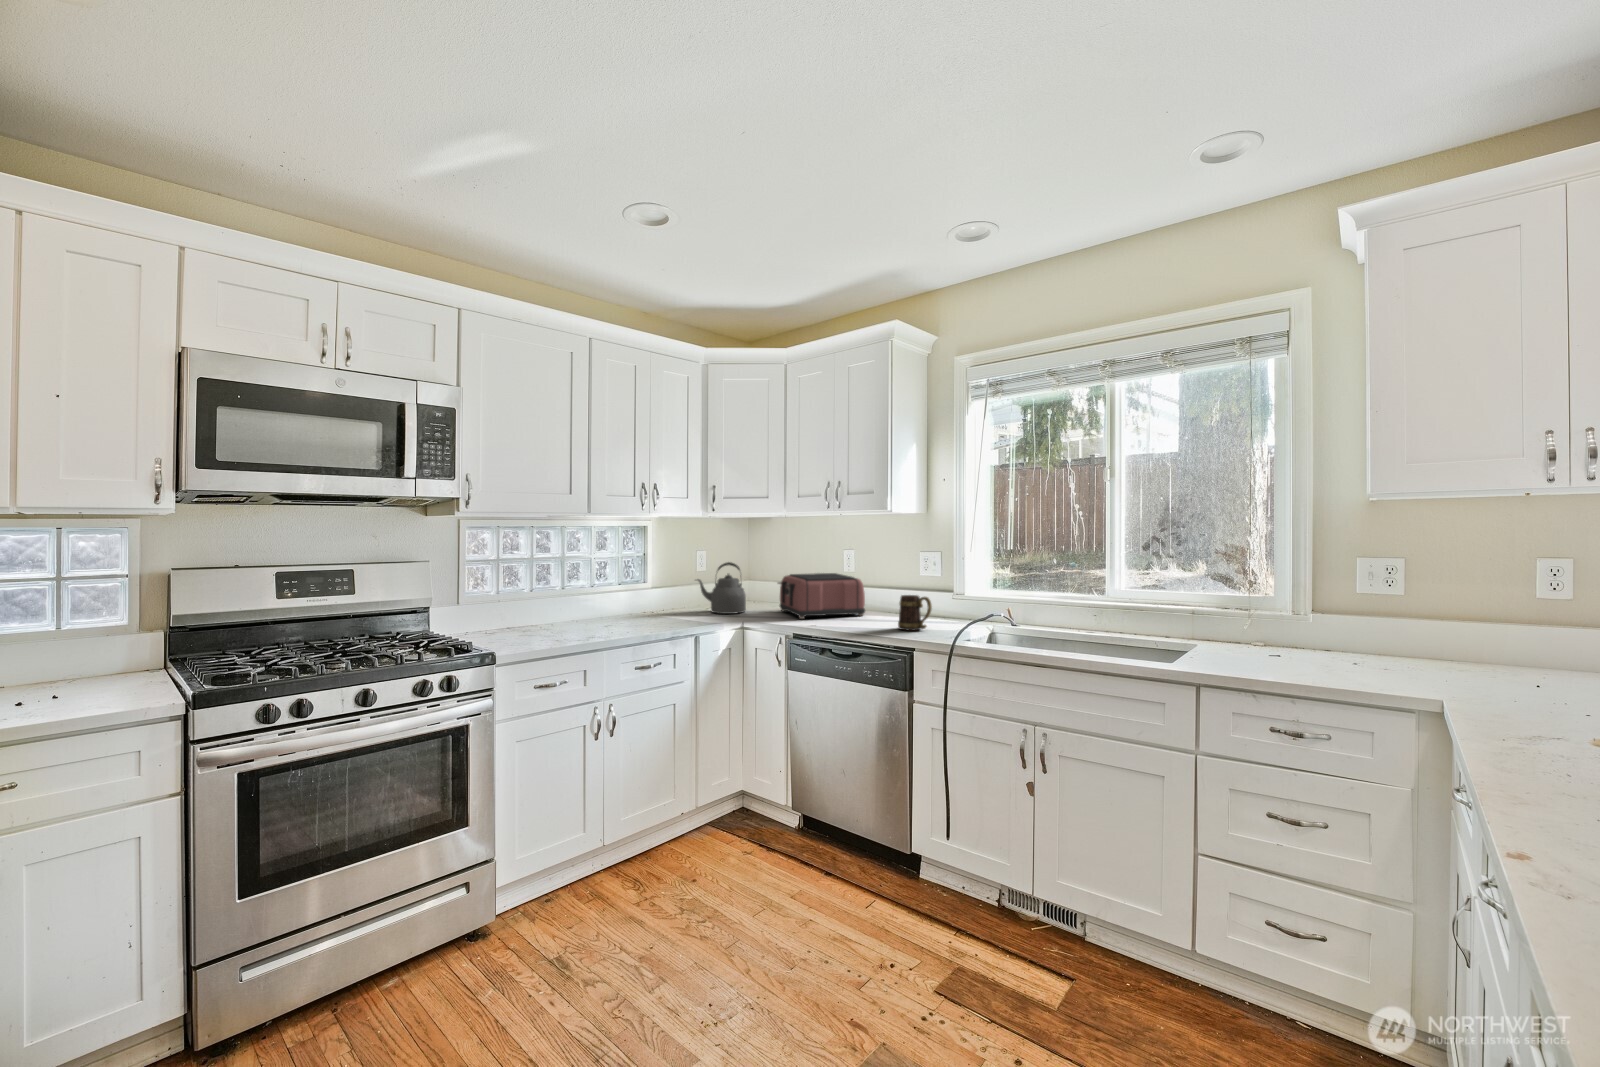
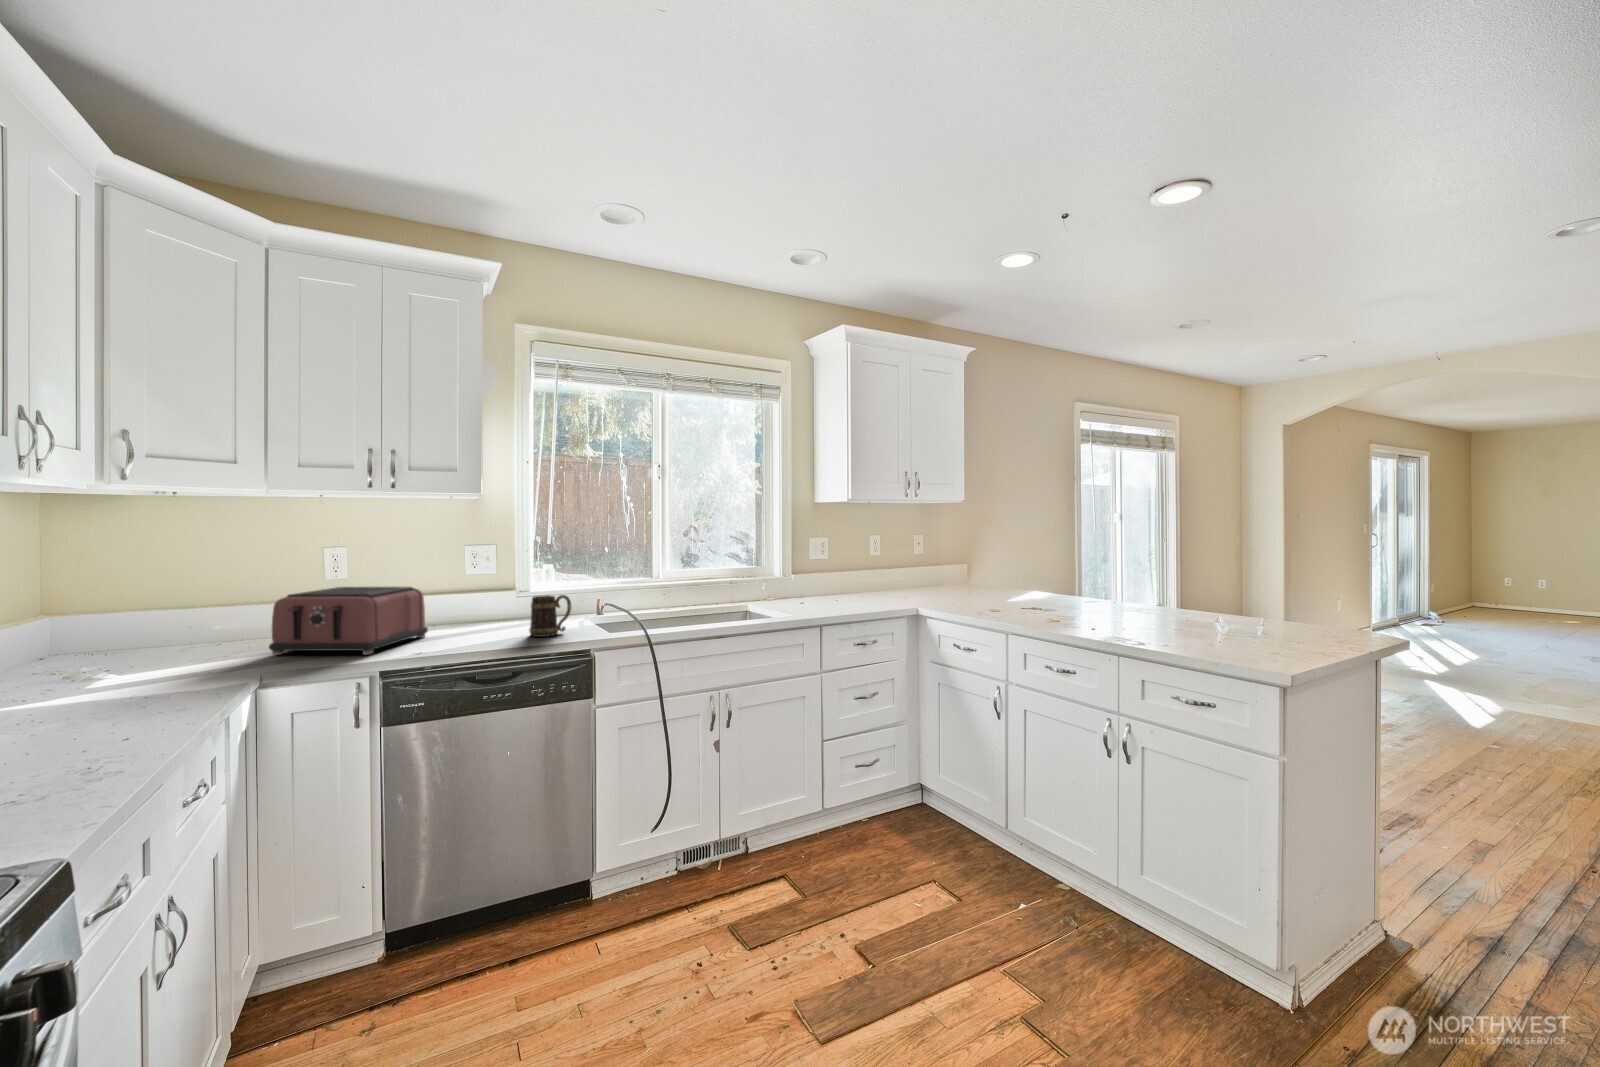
kettle: present [697,562,746,614] -> none [85,585,215,682]

